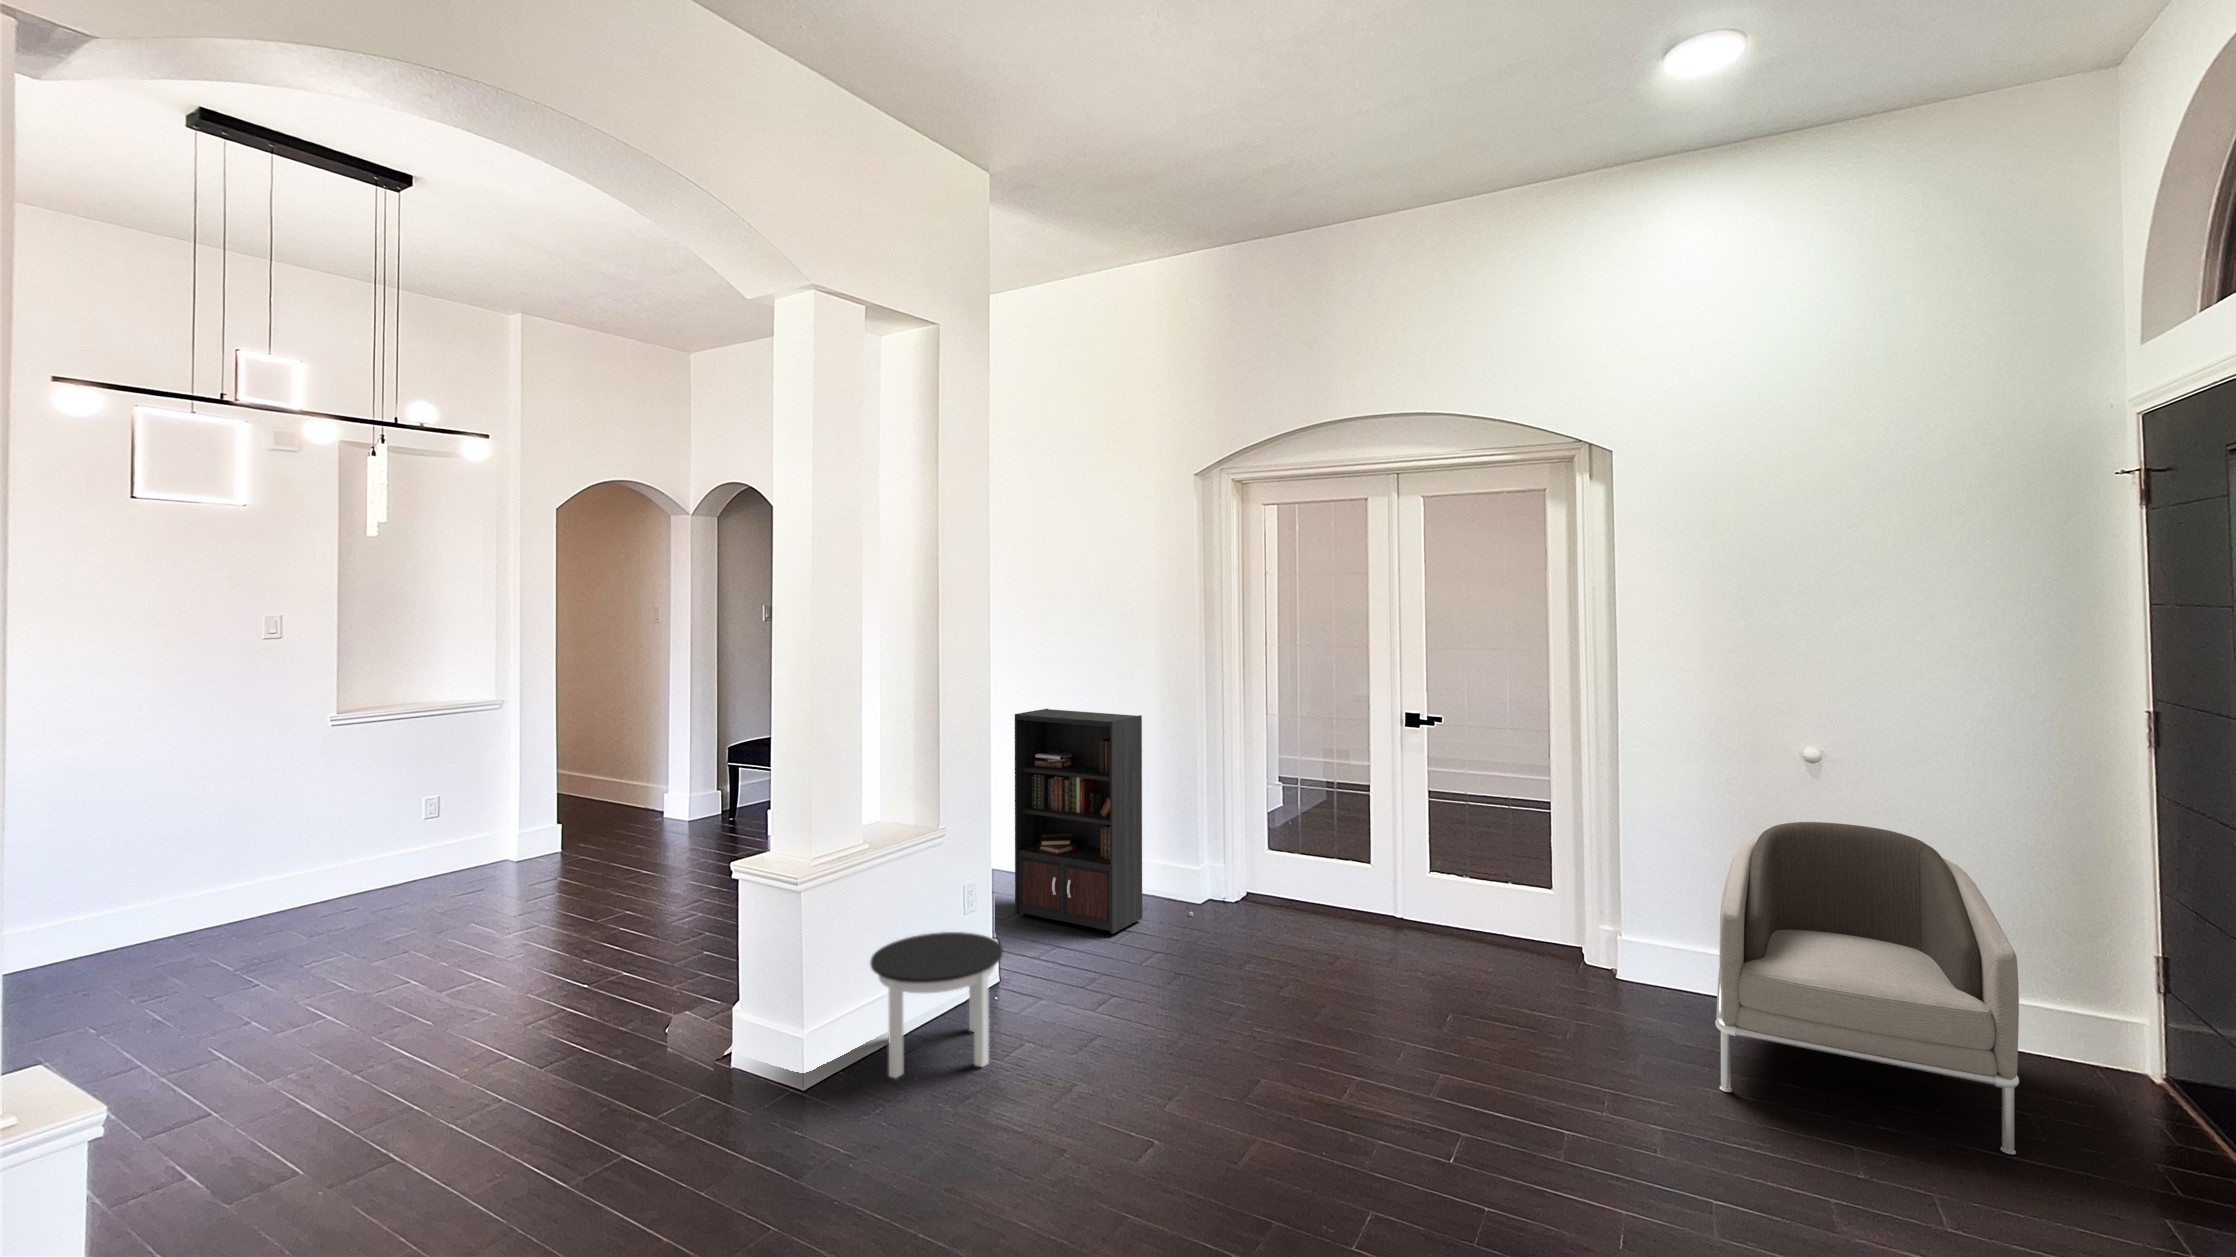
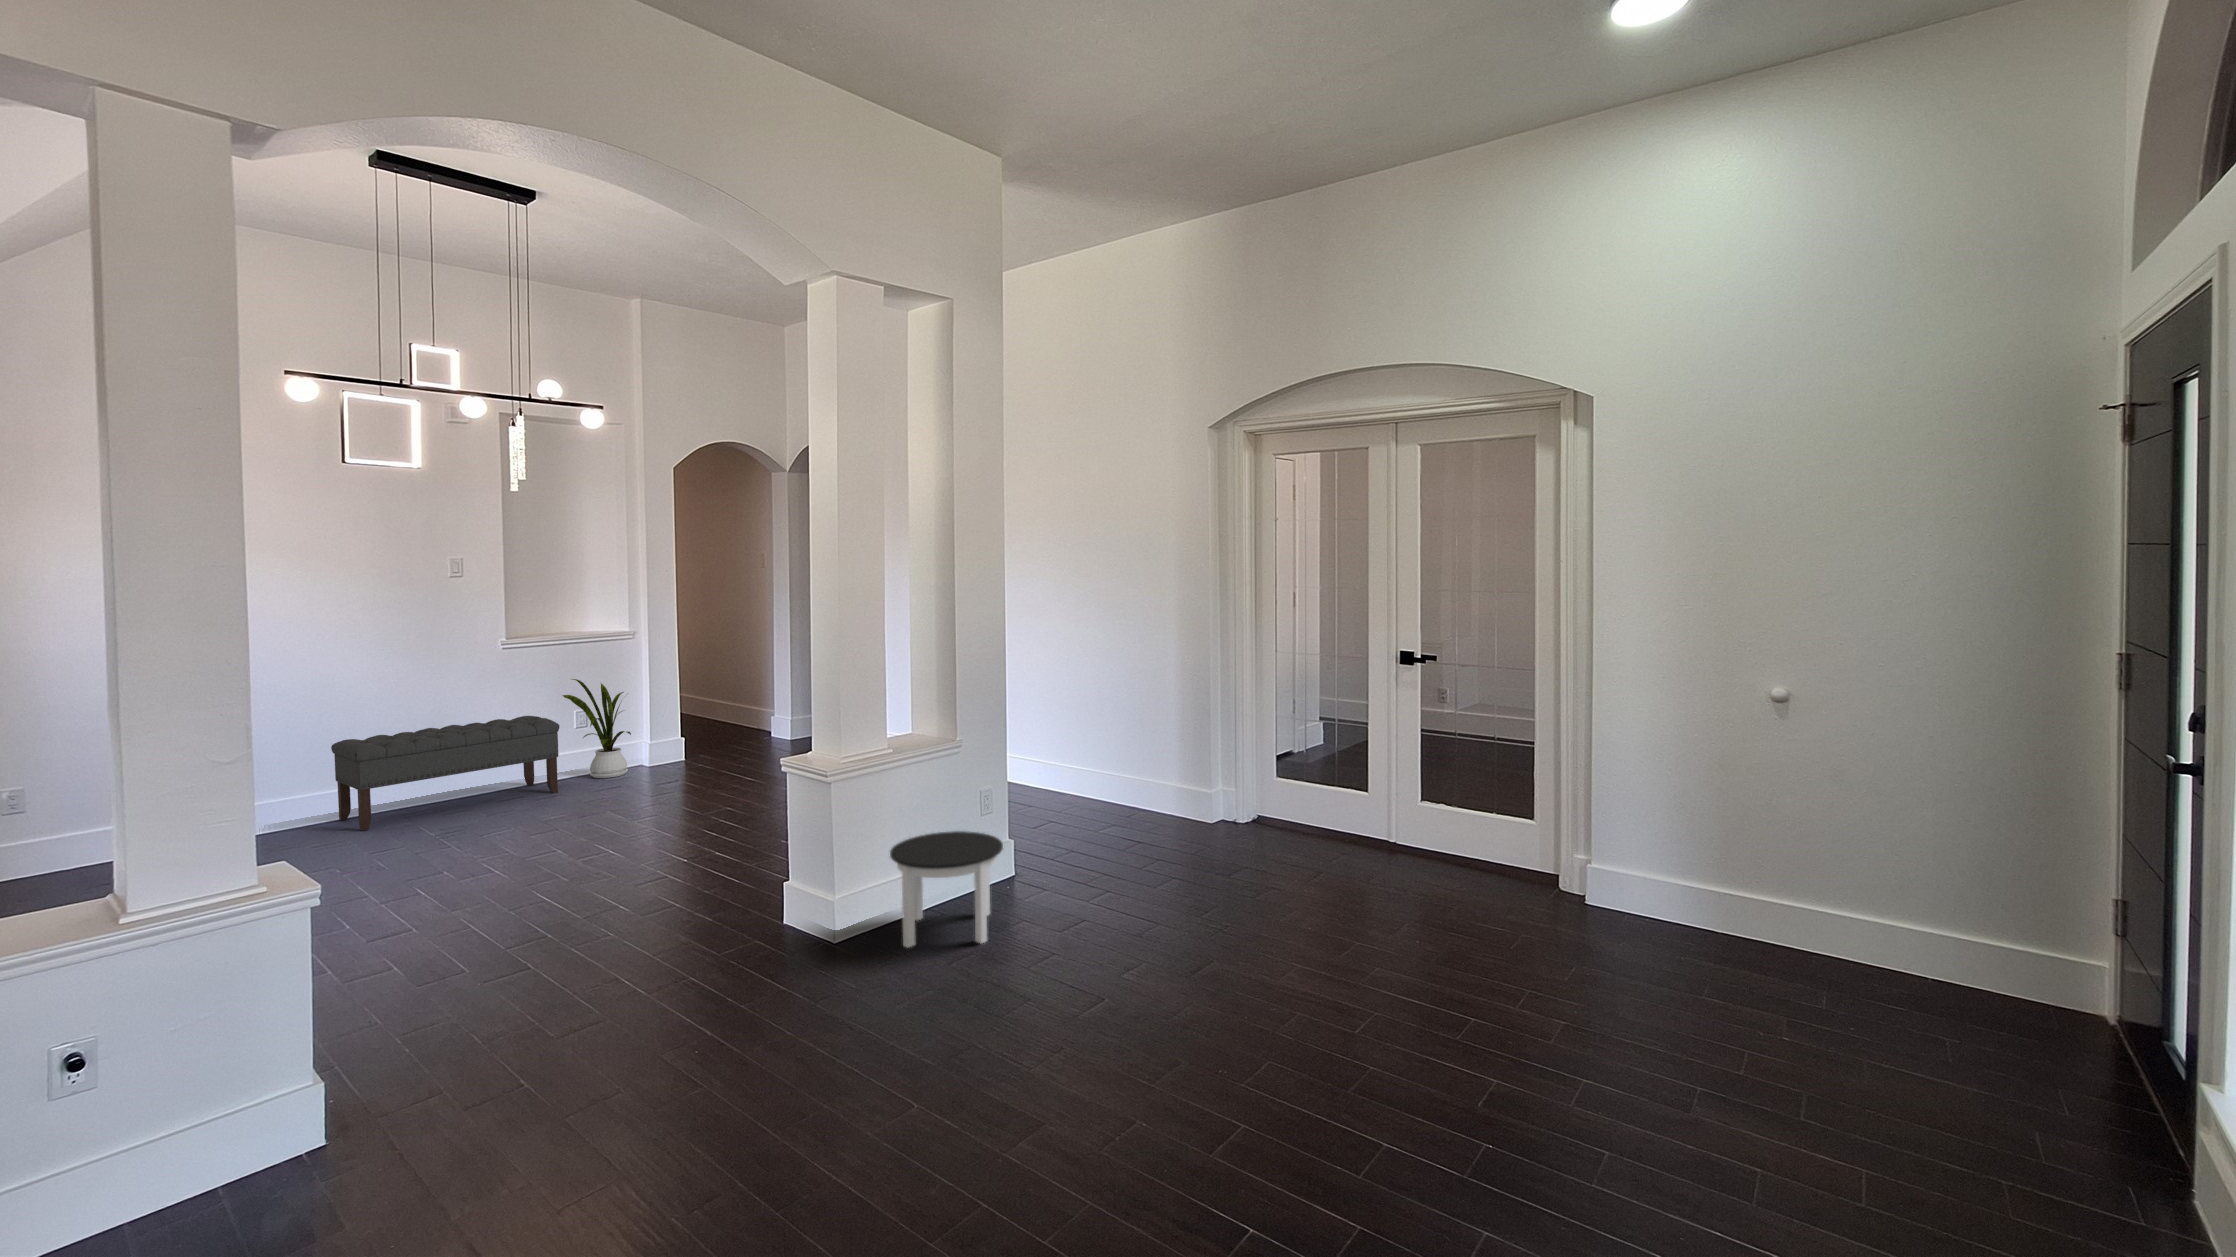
bookcase: present [1015,709,1193,934] -> none [1043,645,1203,845]
house plant: none [407,756,496,874] -> present [563,679,631,778]
bench: none [96,802,407,957] -> present [331,716,560,830]
armchair: present [1715,822,2019,1154] -> none [1644,758,1931,1072]

